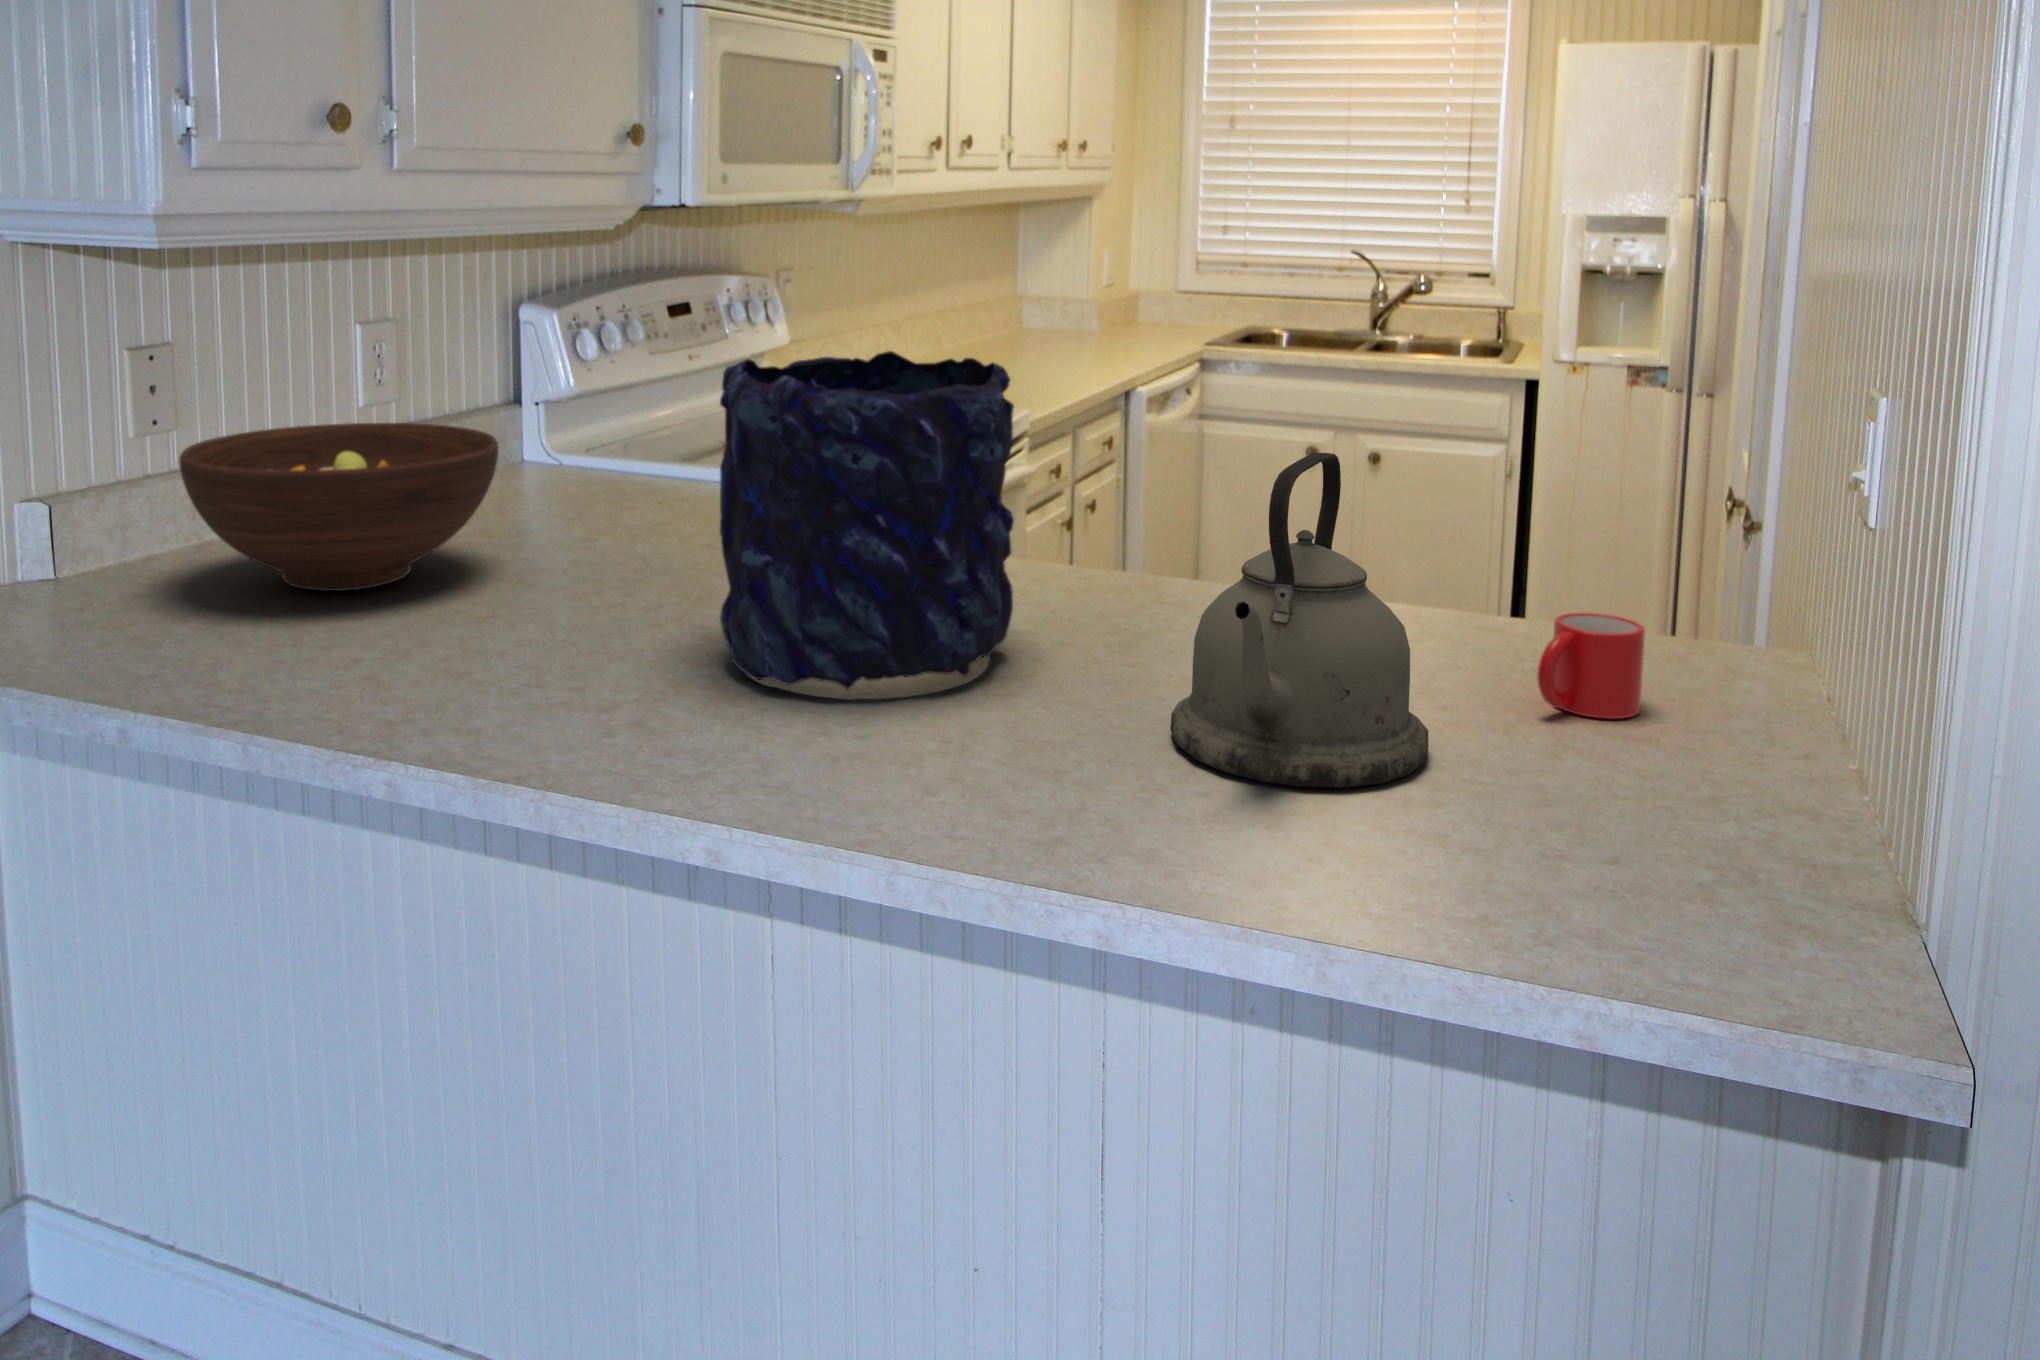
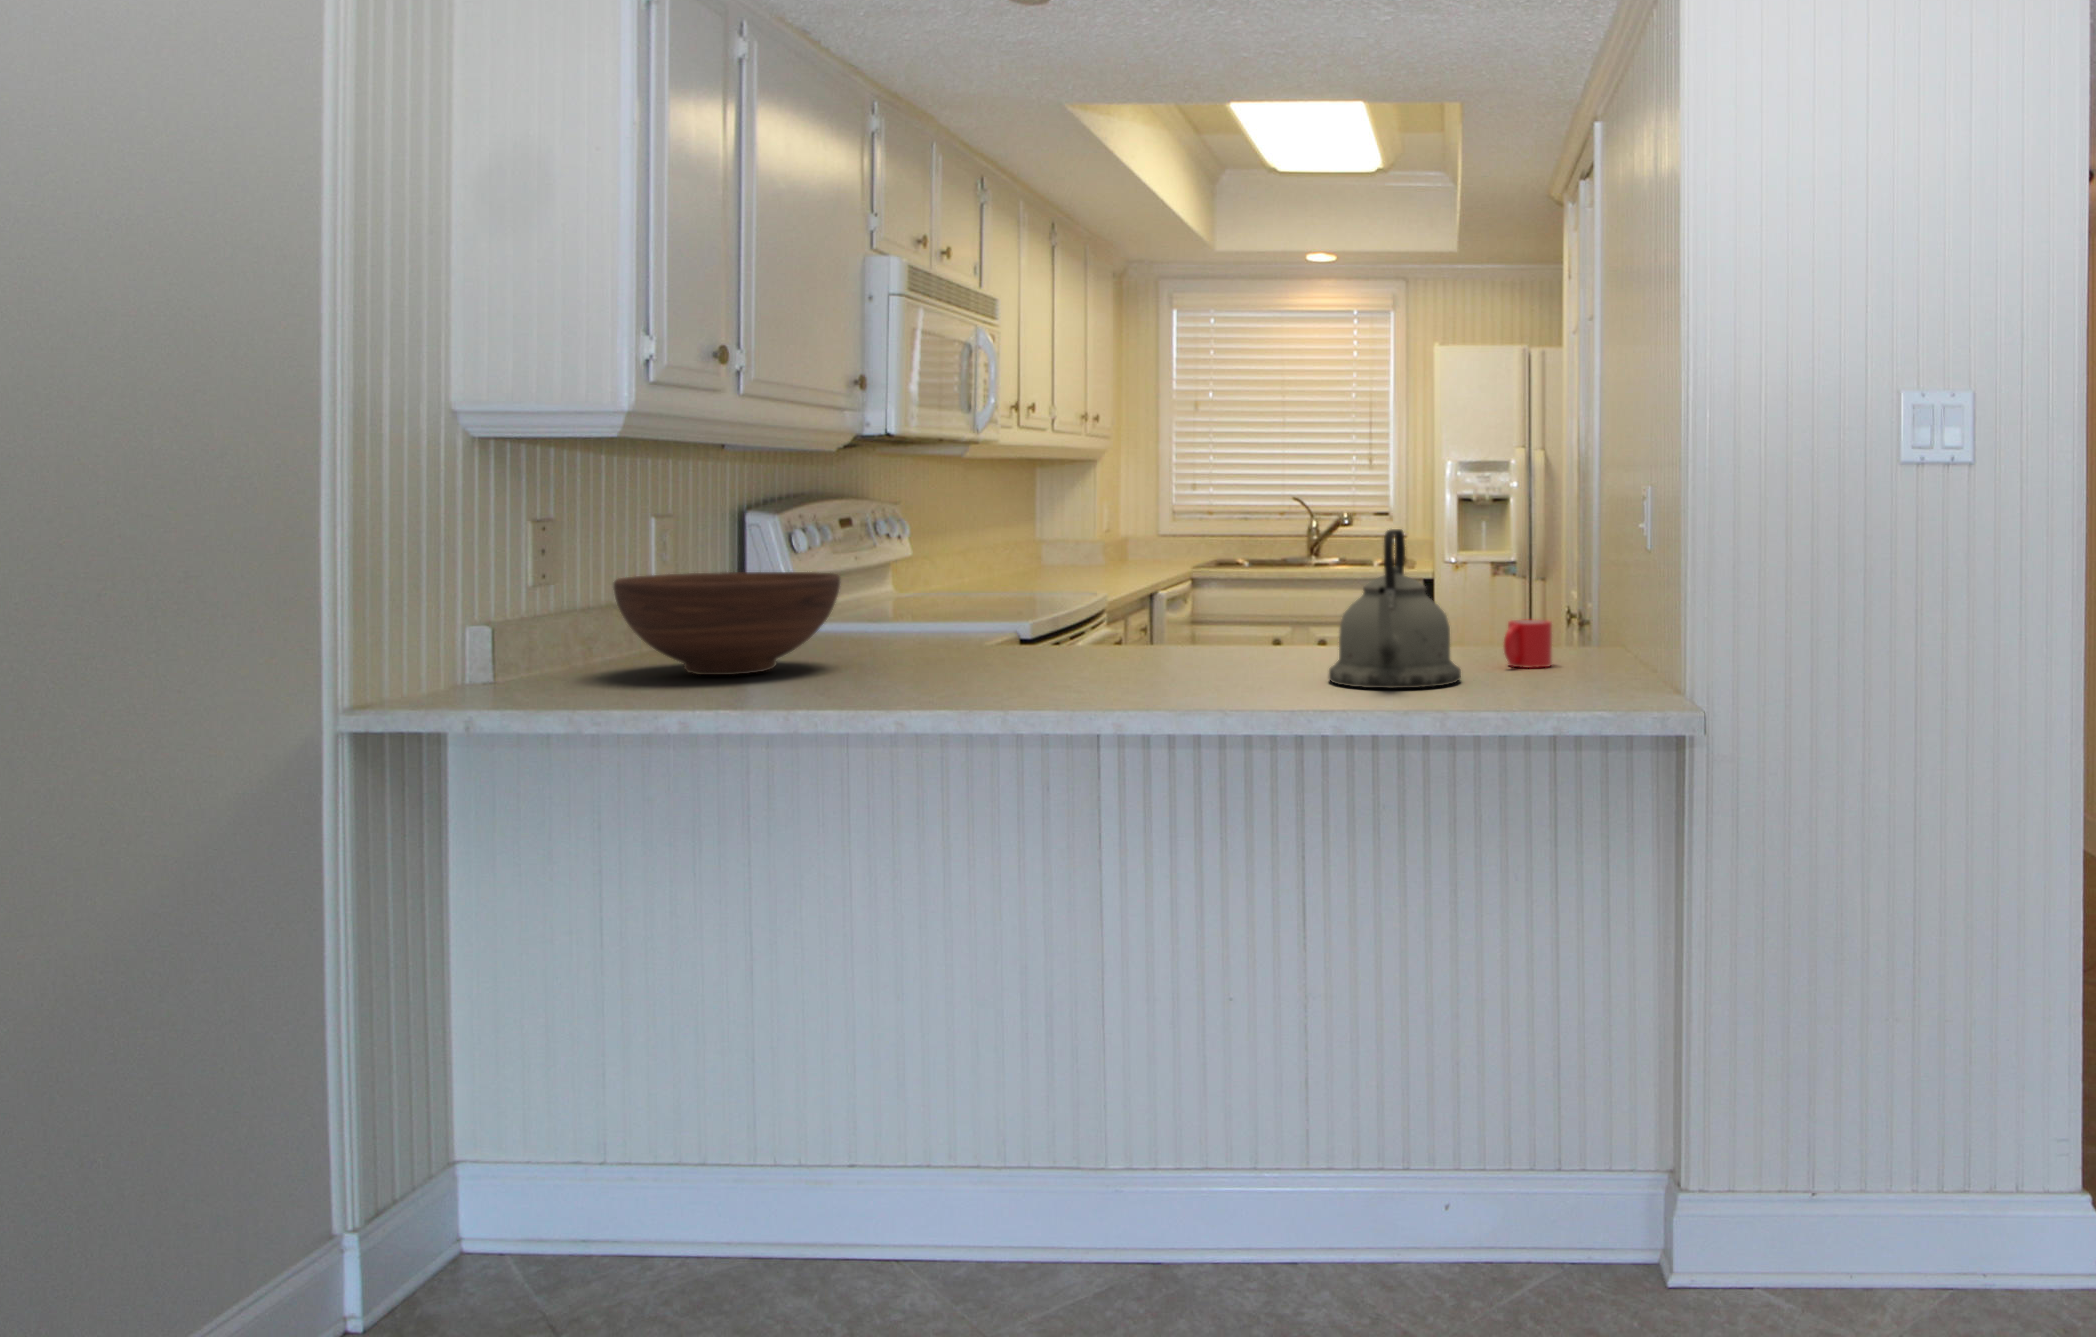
vase: present [720,351,1014,689] -> none [1041,498,1218,683]

